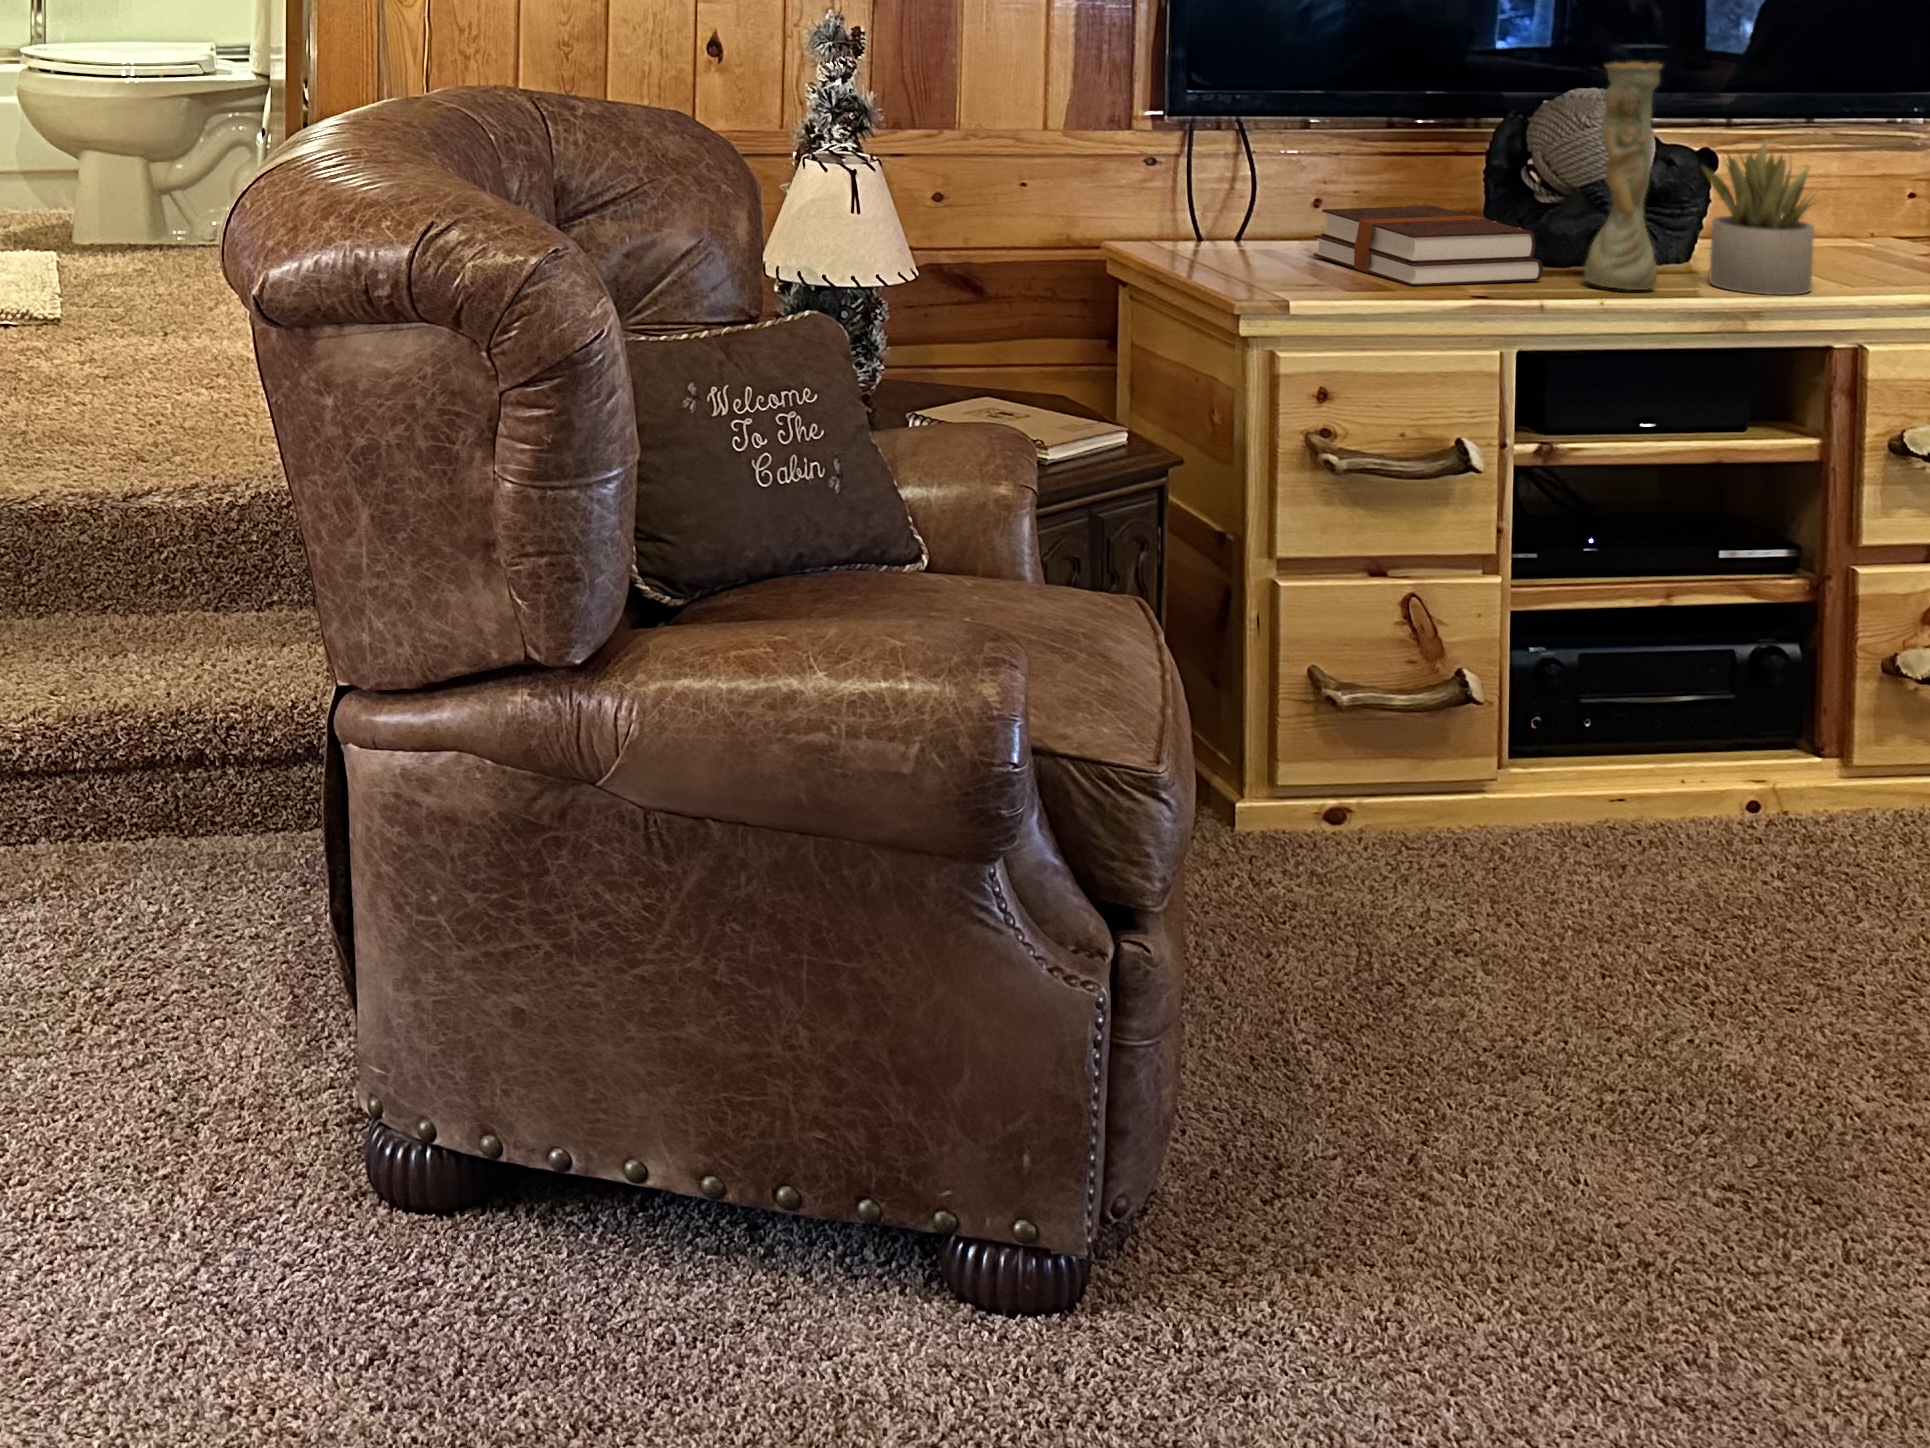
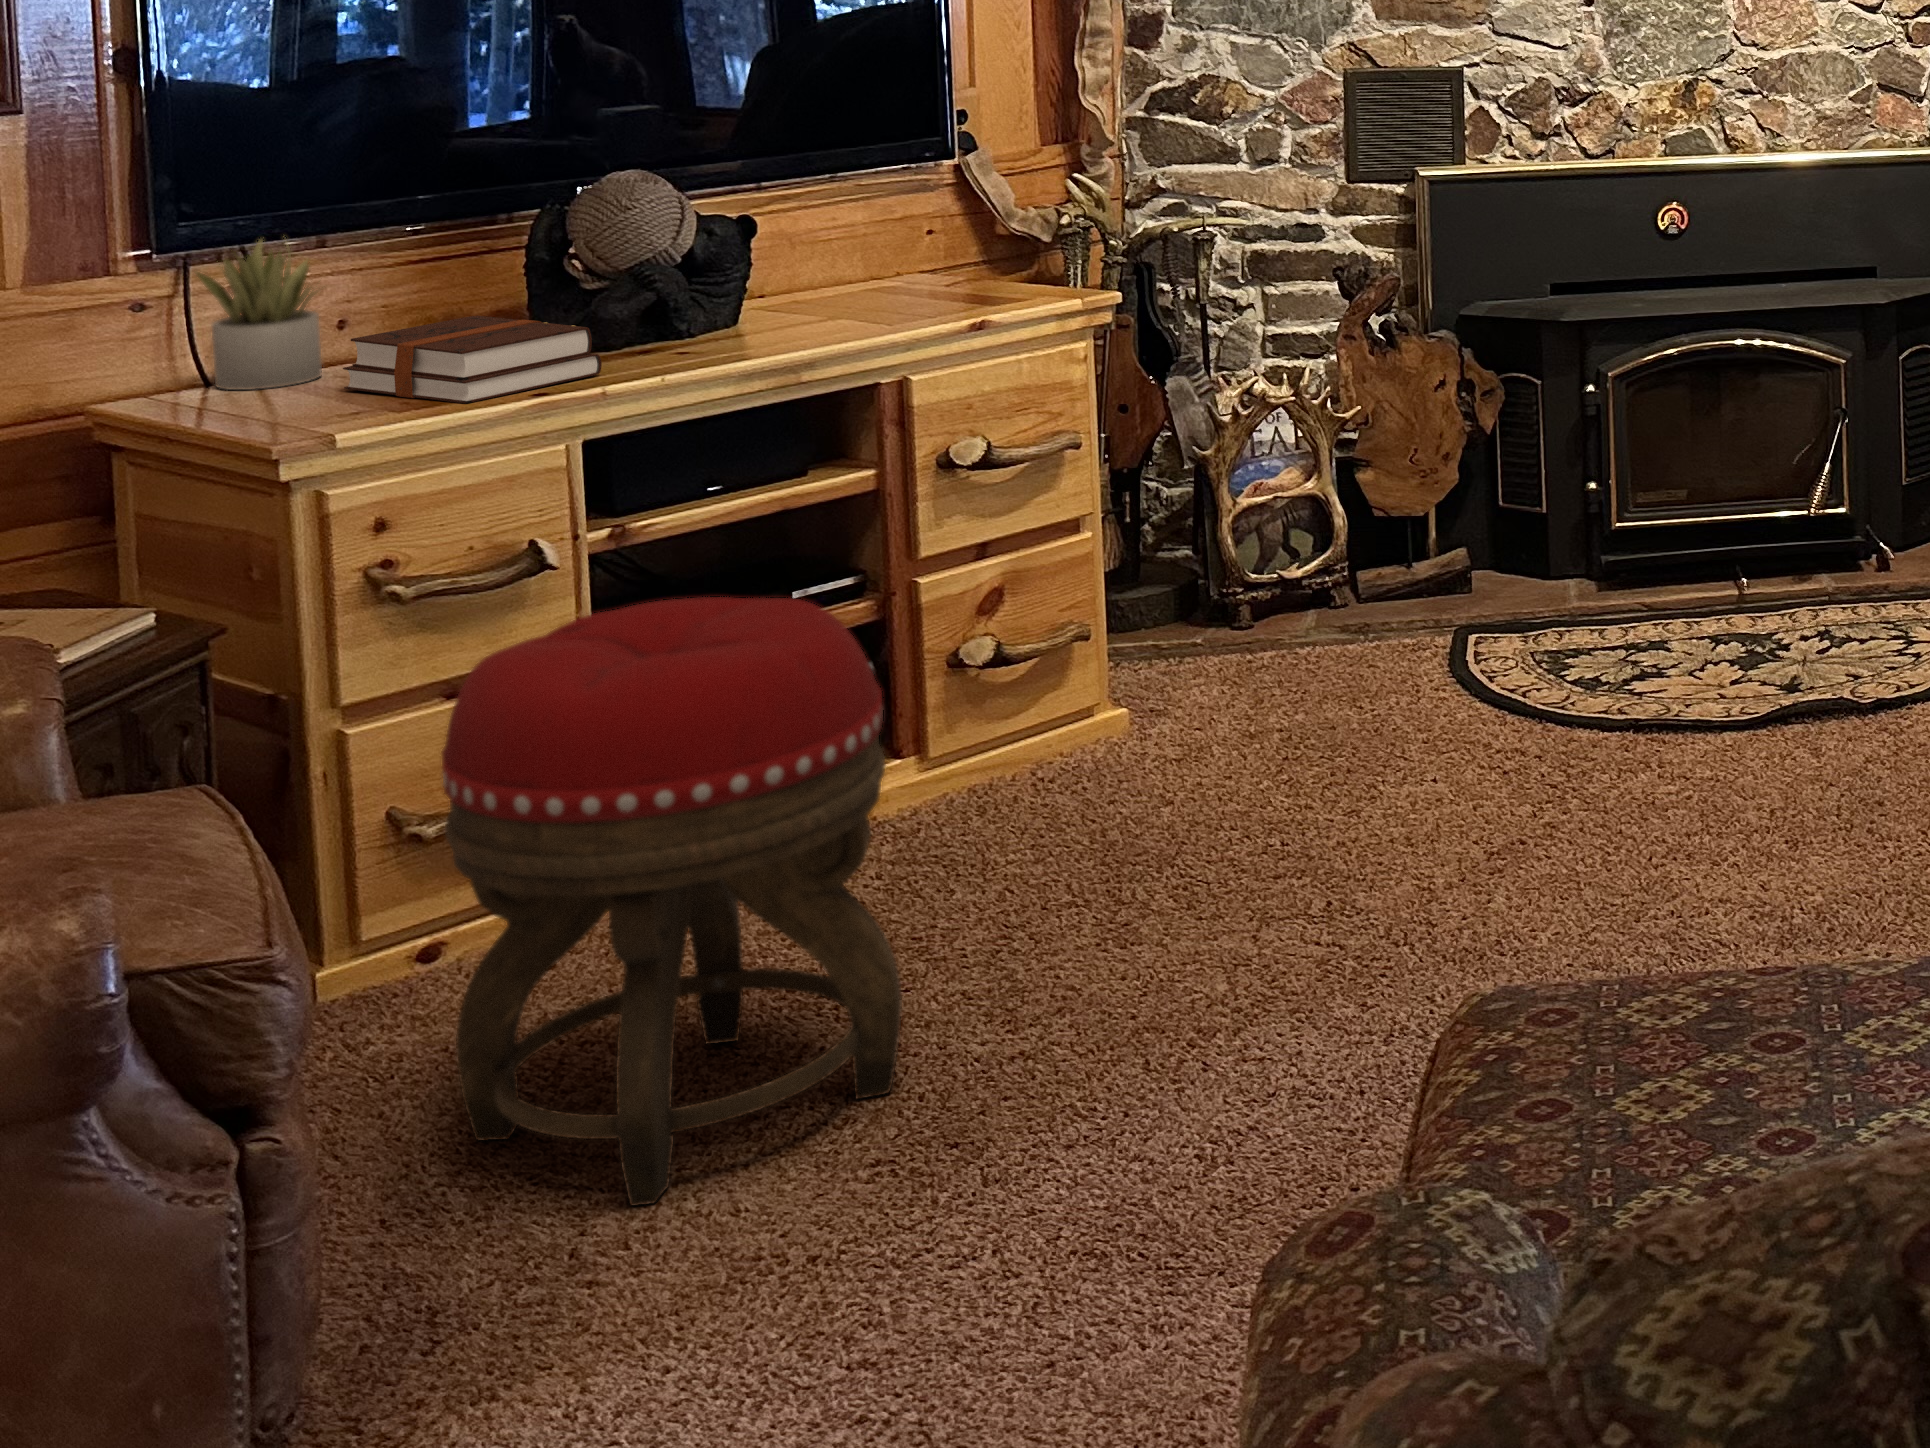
vase: present [1584,62,1662,290] -> none [643,146,717,370]
succulent plant: present [1702,141,1814,295] -> present [196,241,322,390]
footstool: none [1332,514,1788,1136] -> present [442,597,902,1206]

